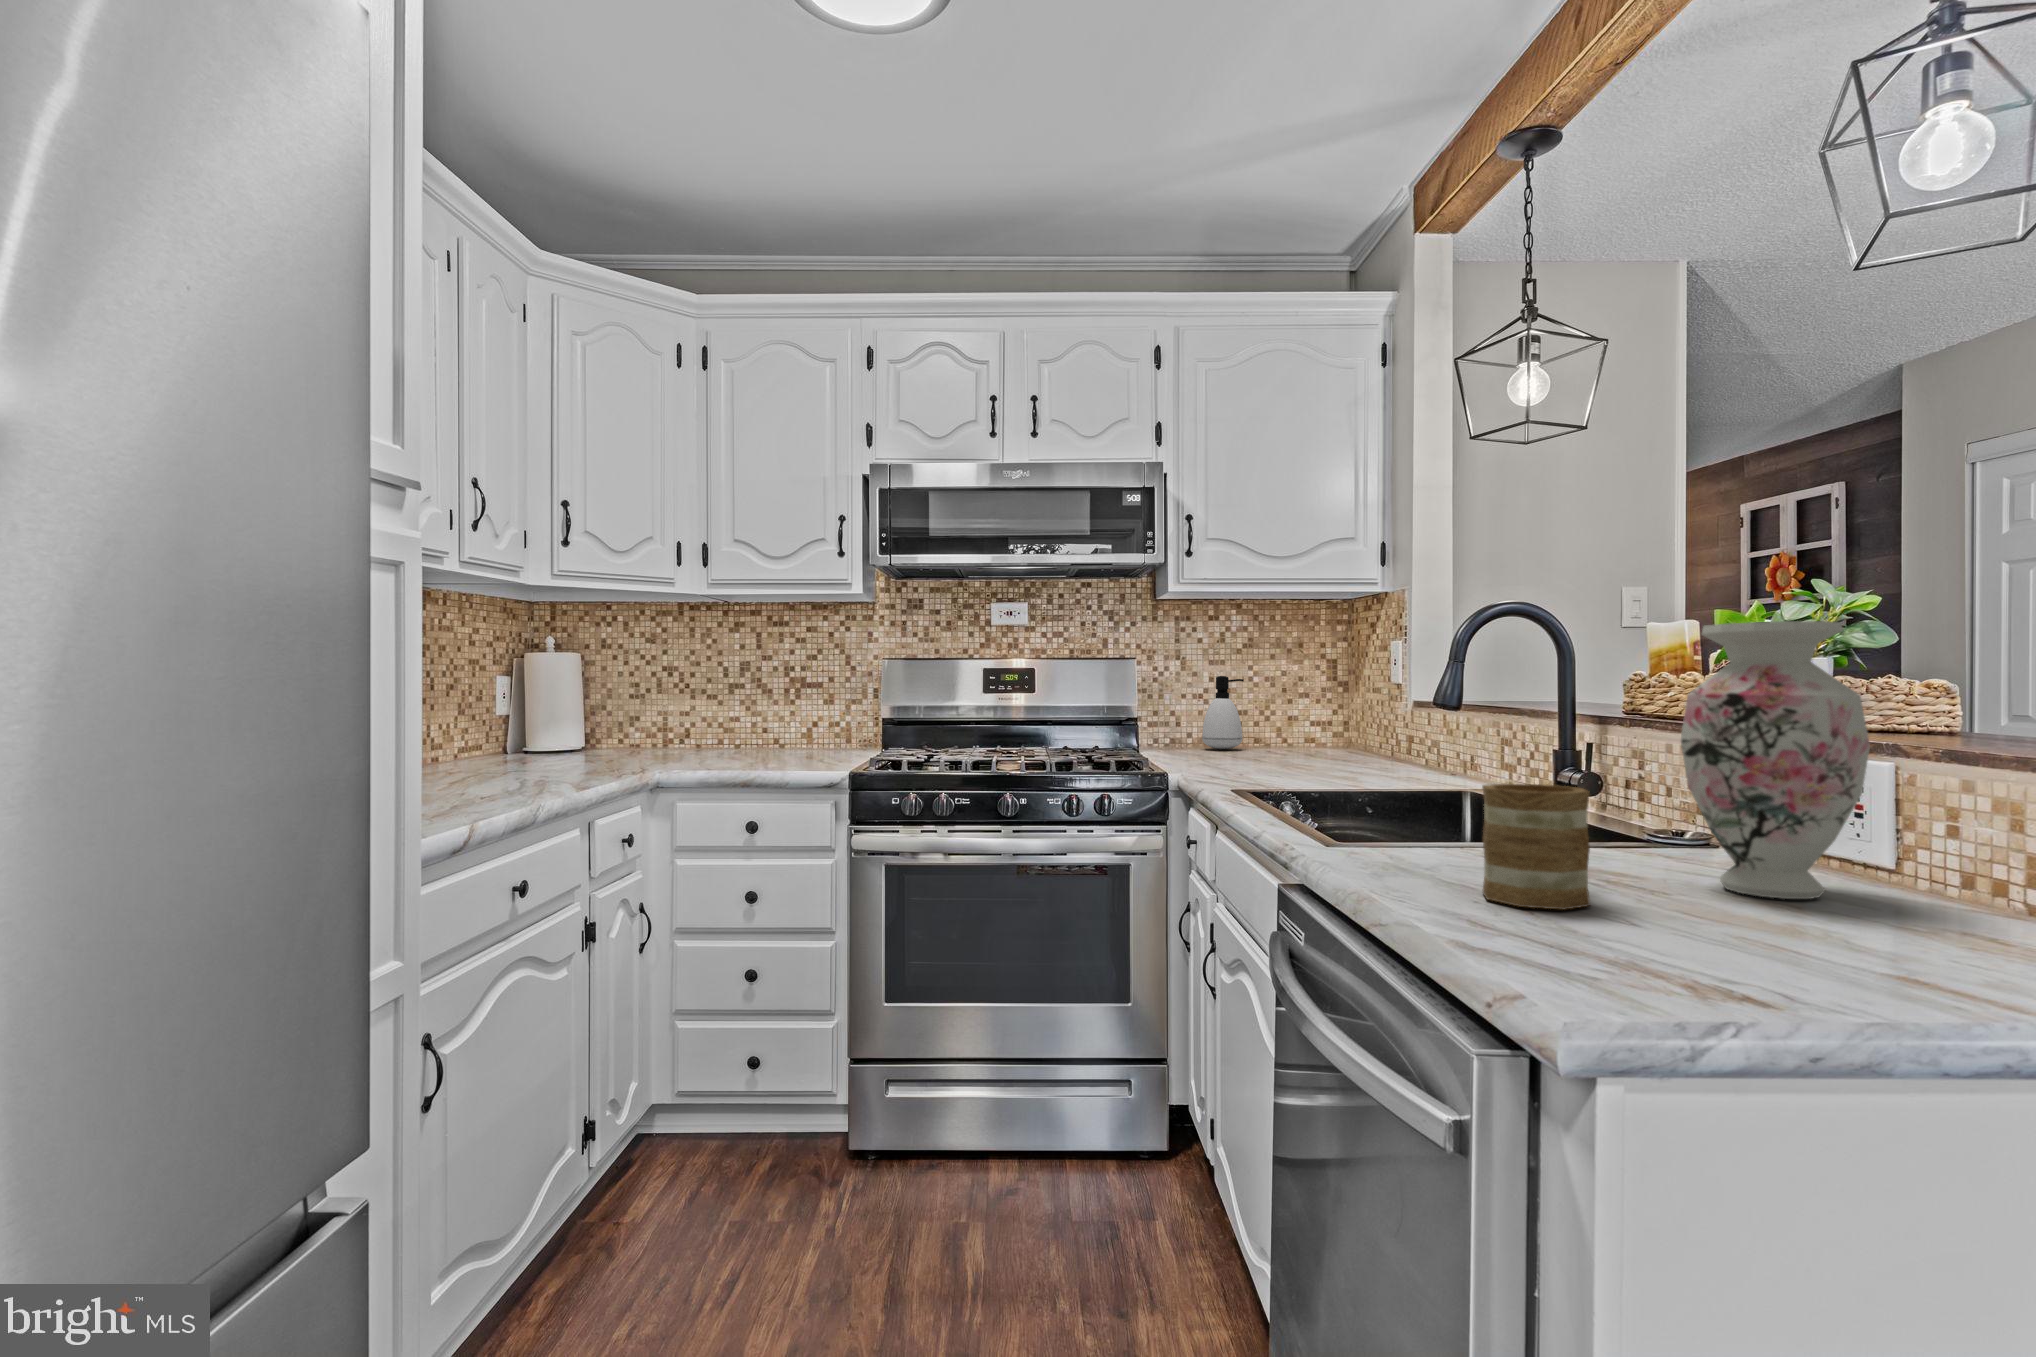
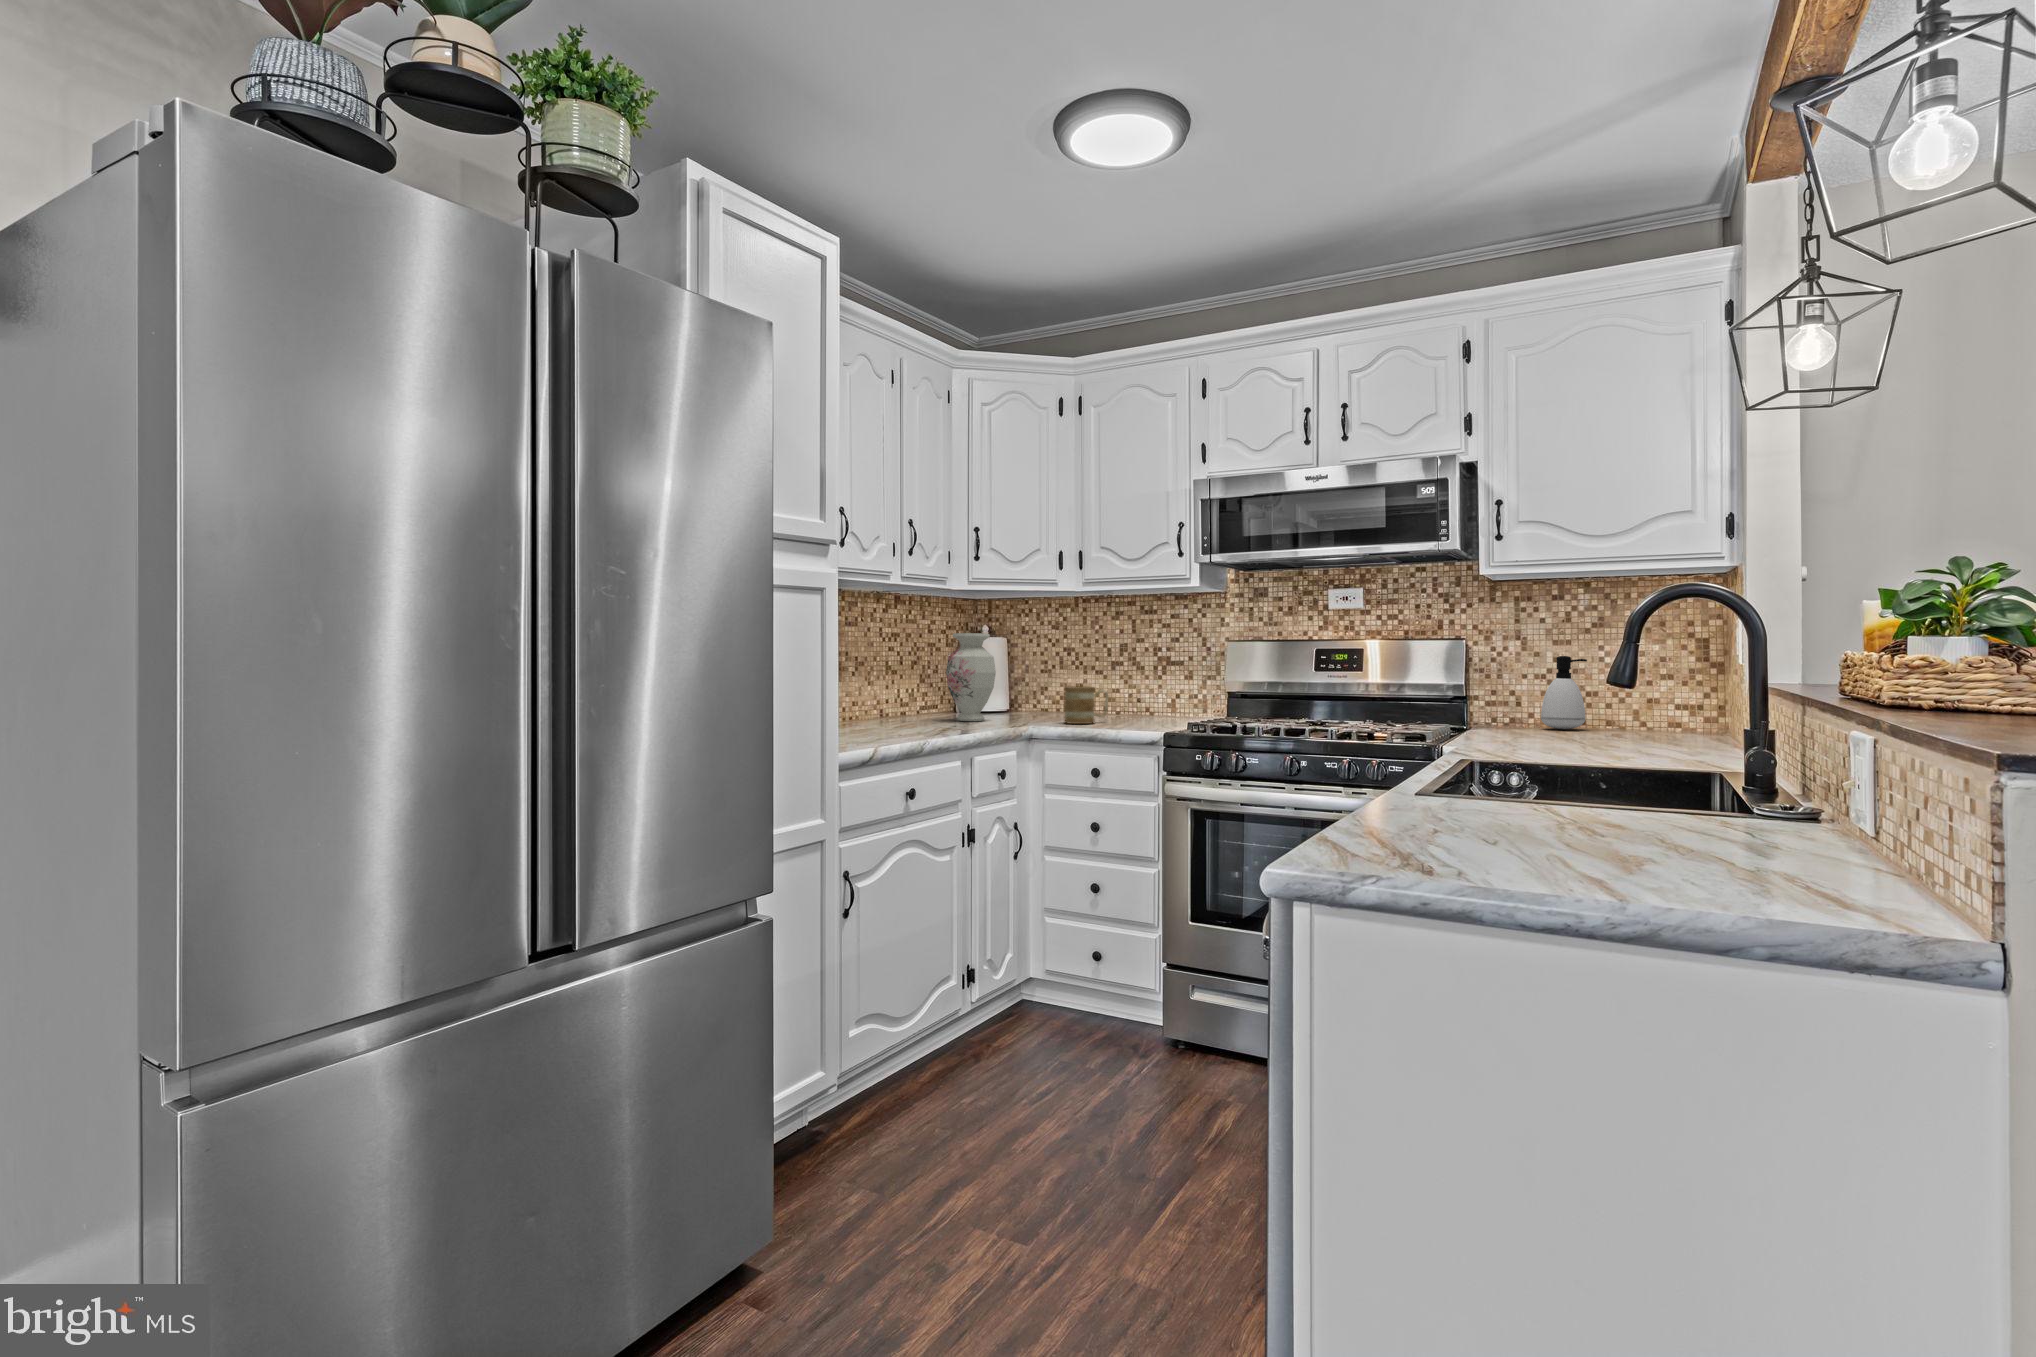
vase: present [1681,621,1870,899] -> present [946,633,996,721]
mug: present [1482,783,1590,910] -> present [1065,686,1109,724]

